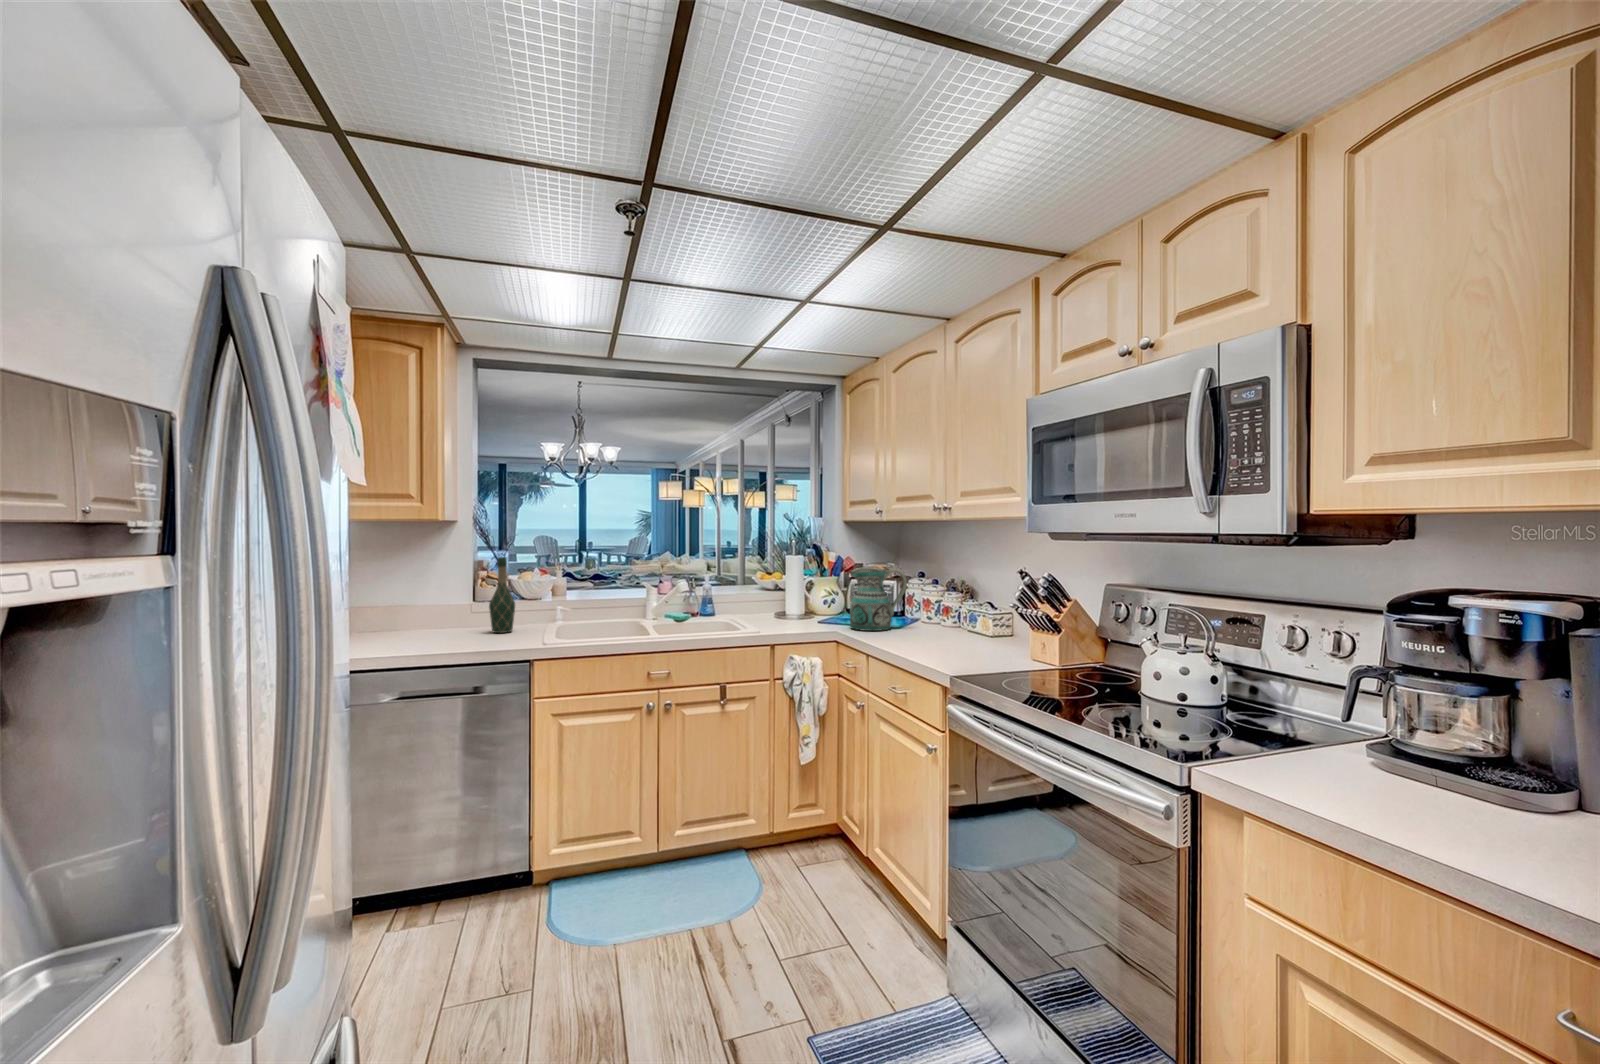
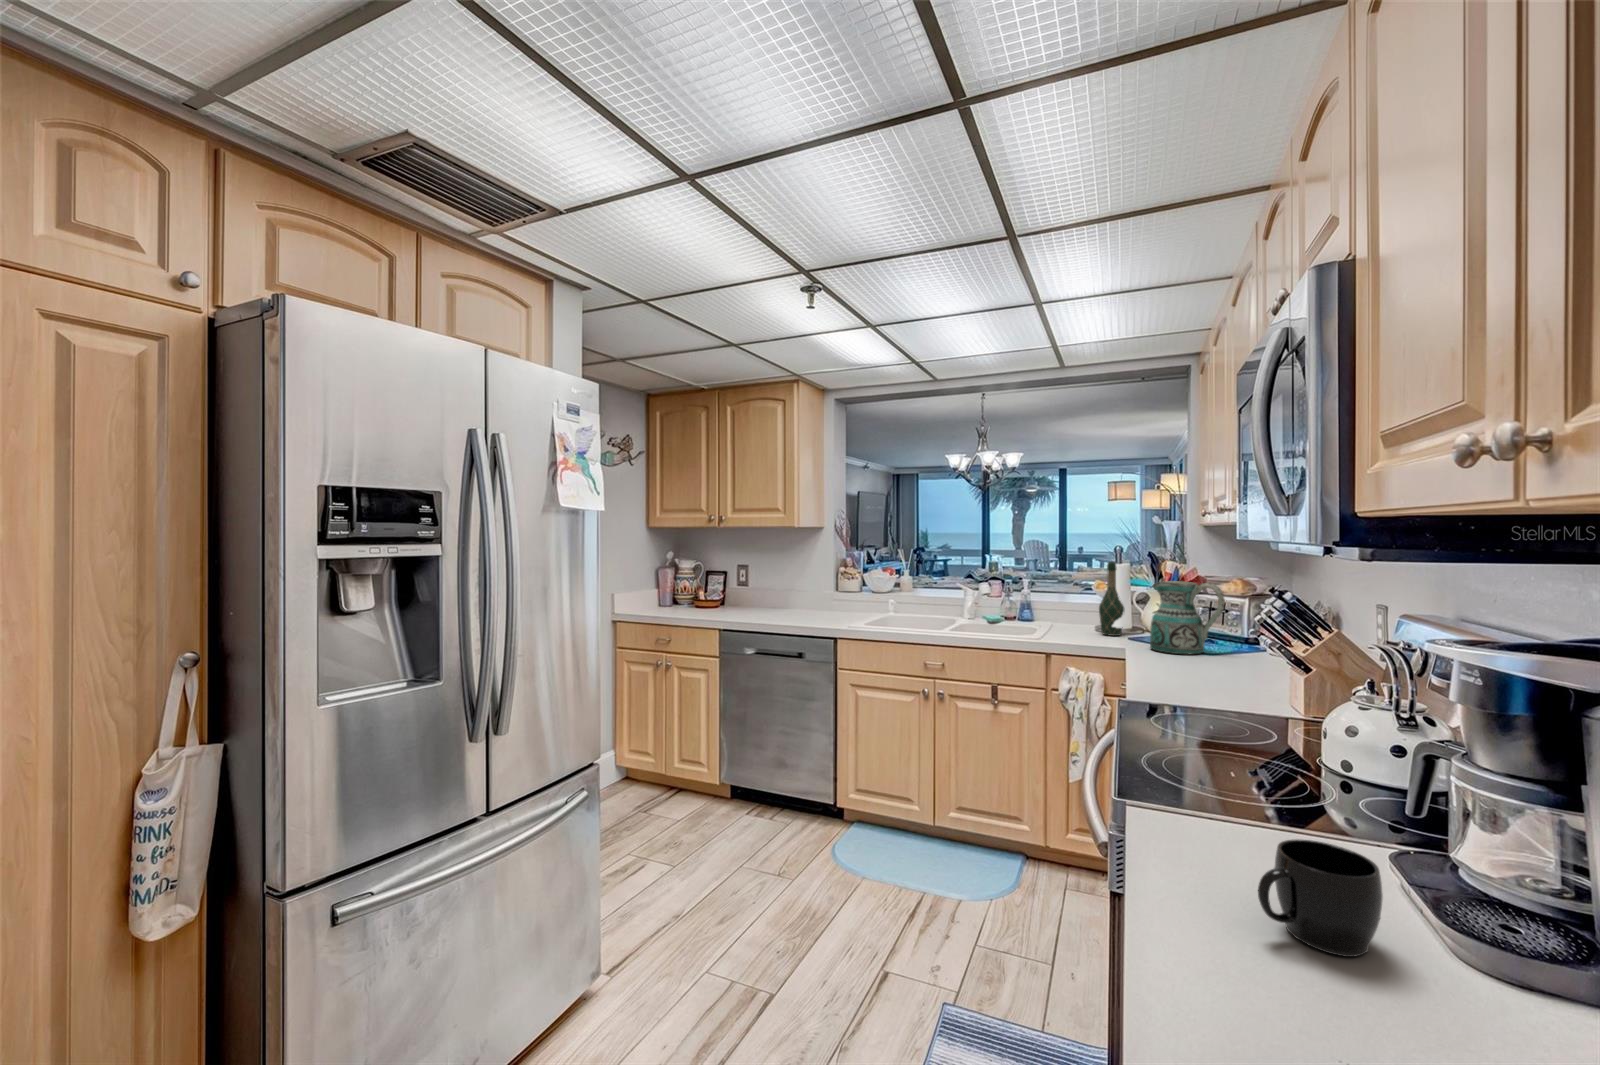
wine bottle: present [489,557,515,633] -> present [1099,562,1124,636]
mug: none [1374,742,1460,820] -> present [1258,839,1383,957]

